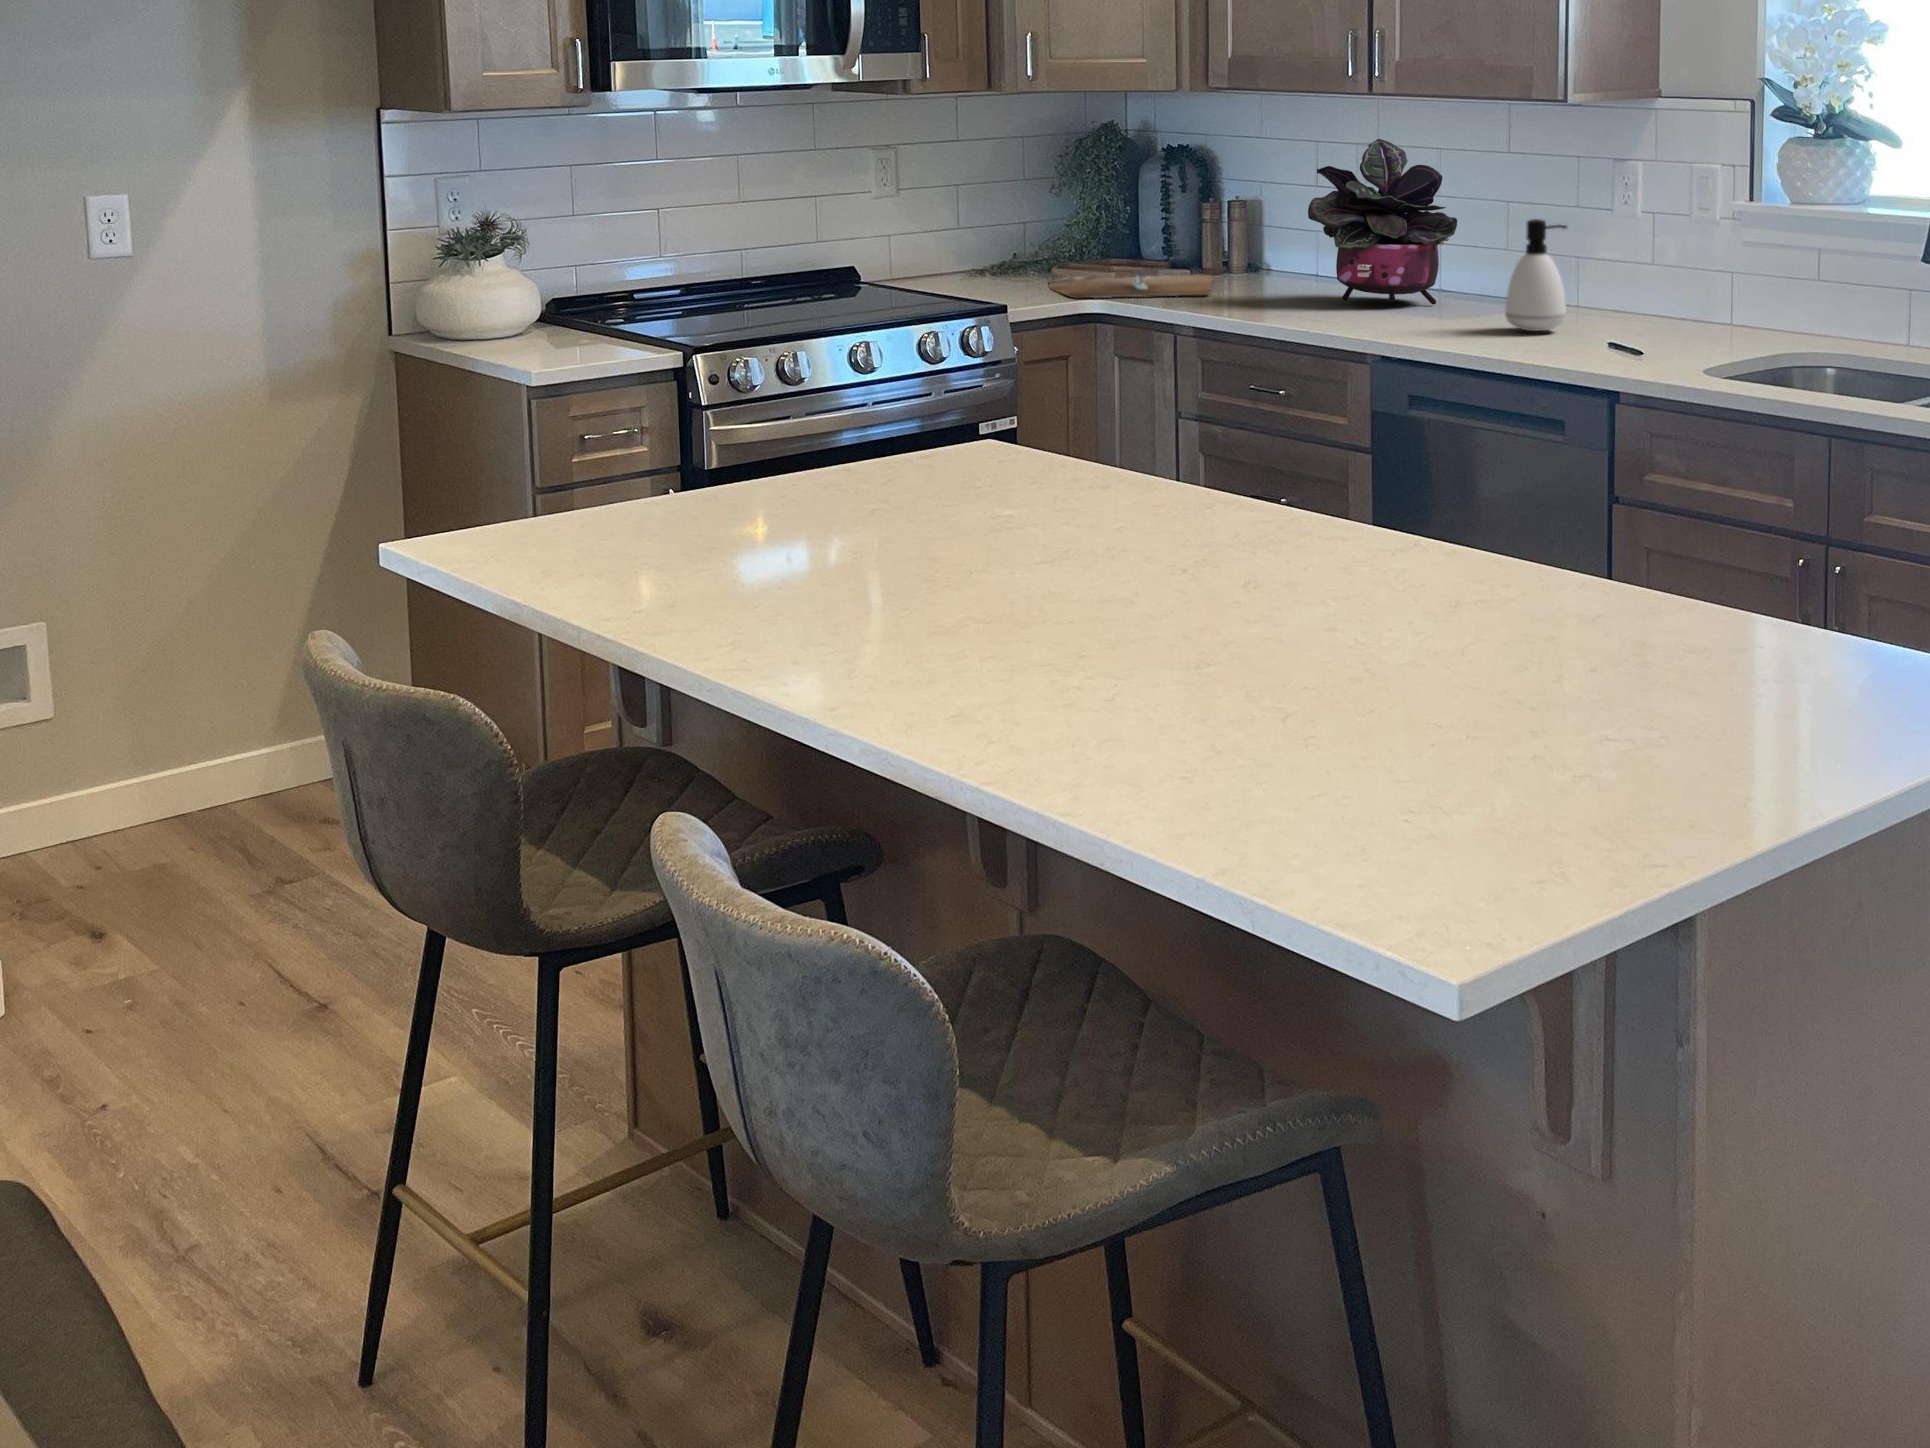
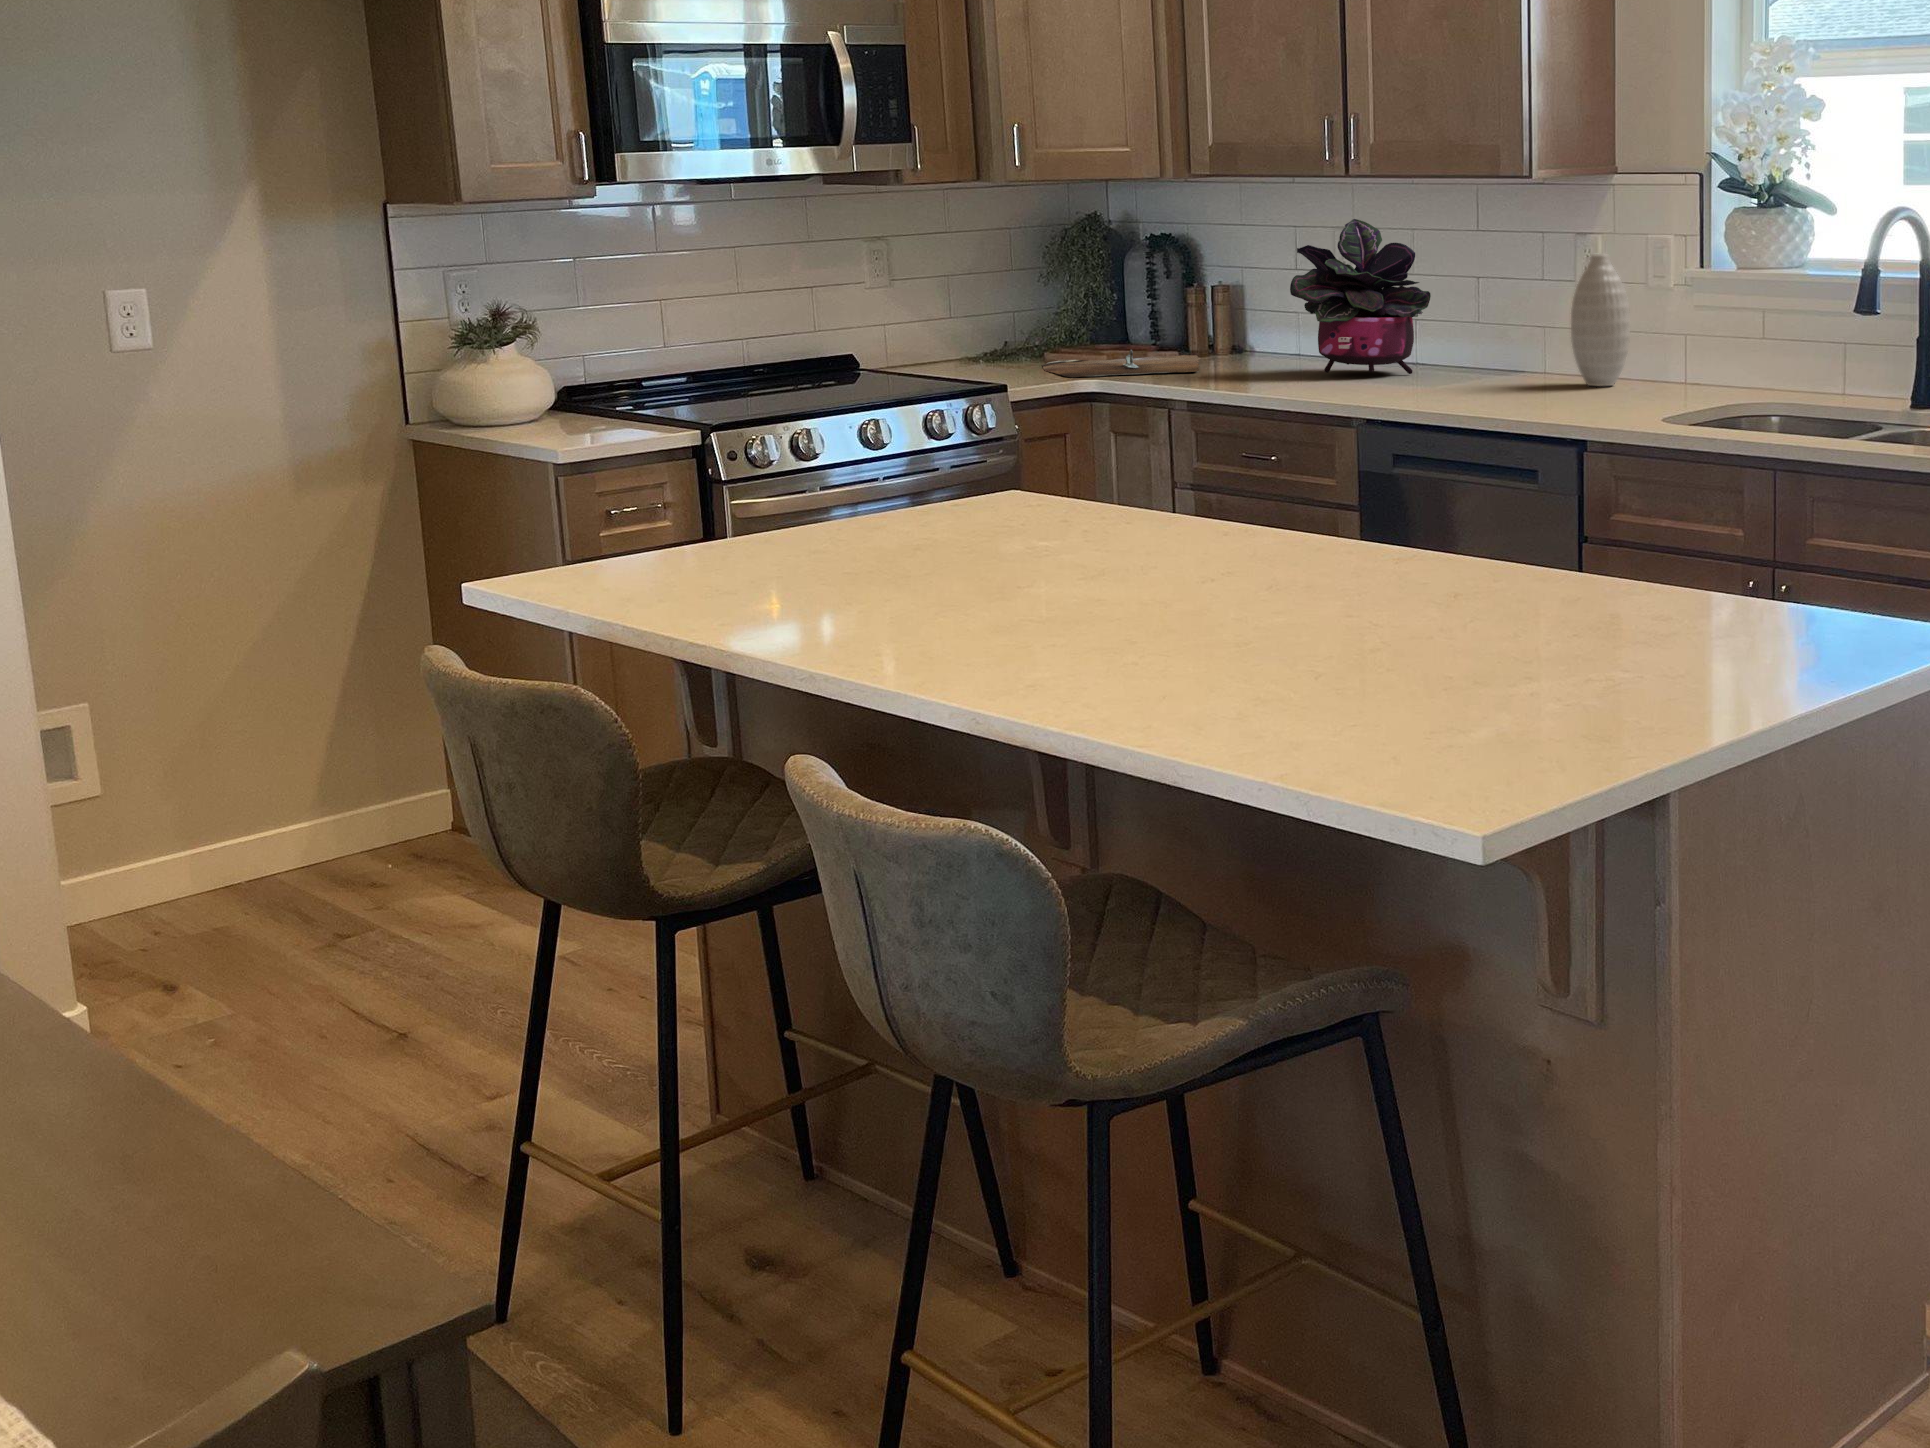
vase: none [1607,184,1671,327] -> present [1571,253,1630,386]
soap dispenser: present [1506,219,1567,331] -> none [1478,288,1534,392]

